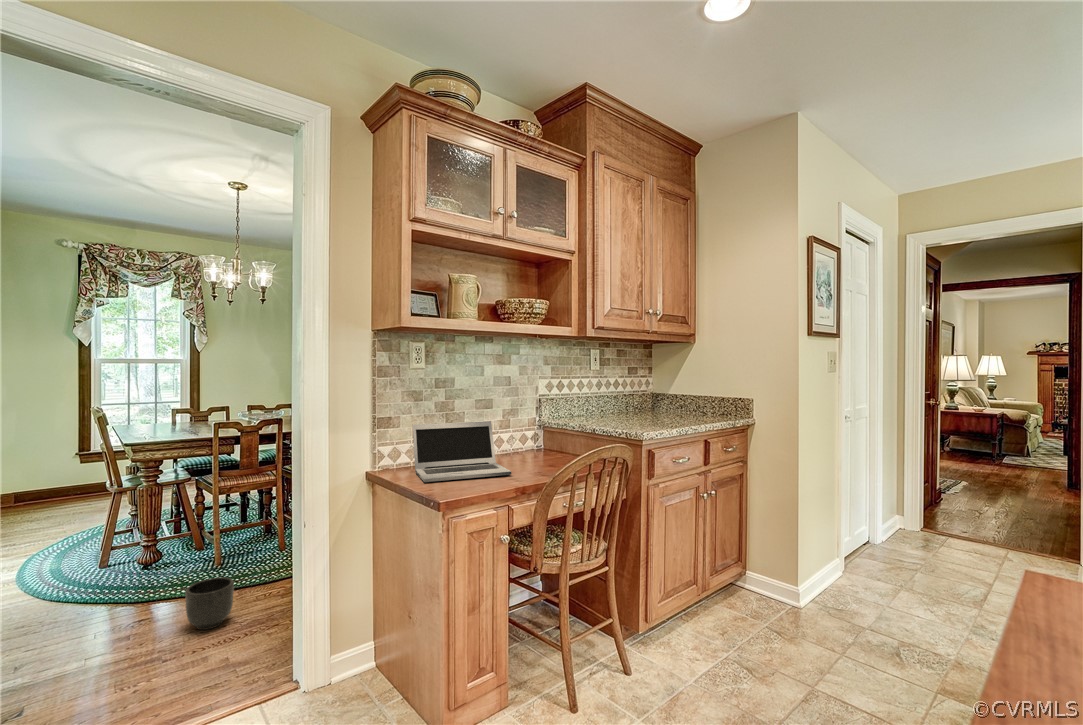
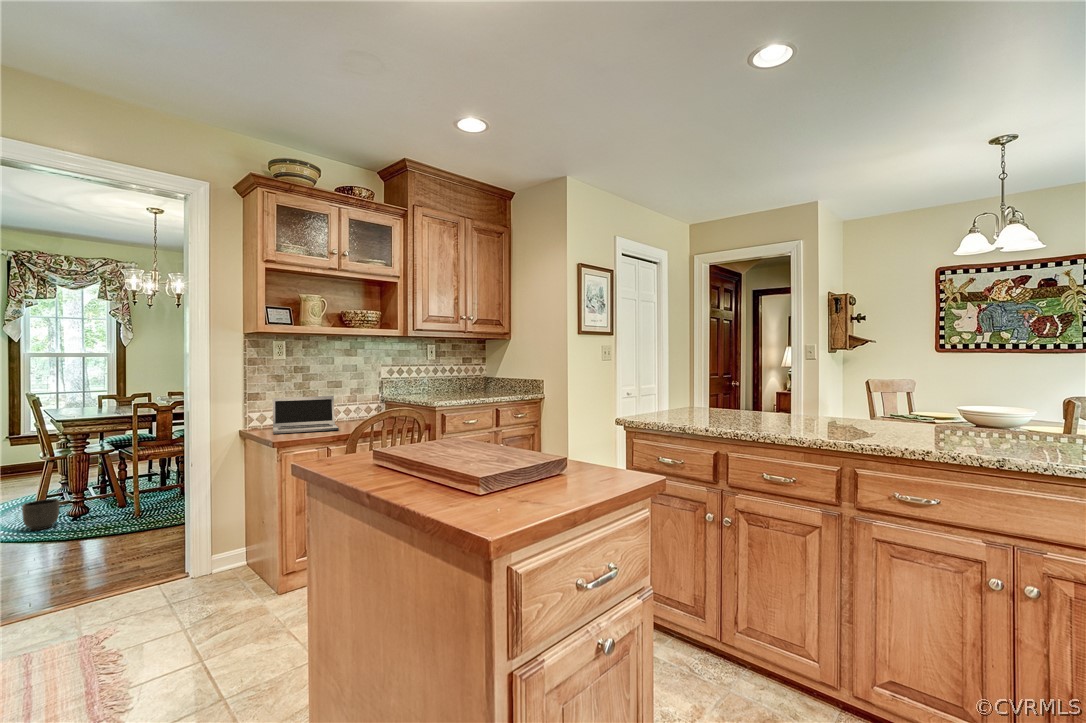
planter: present [185,577,234,630] -> present [22,499,60,530]

